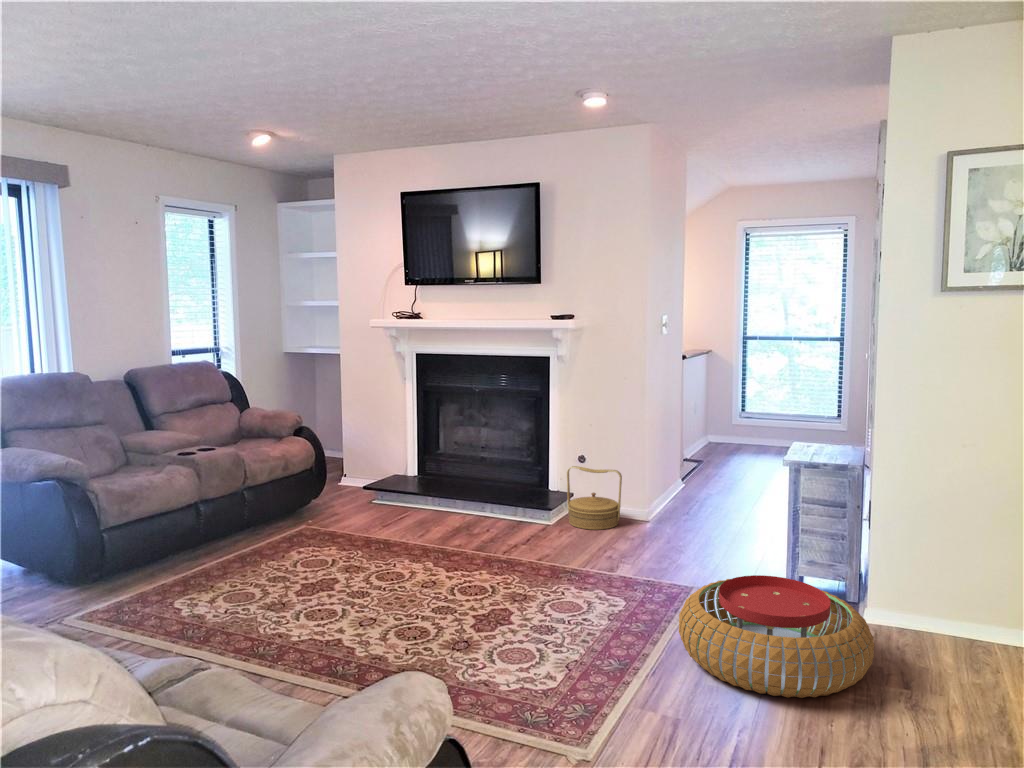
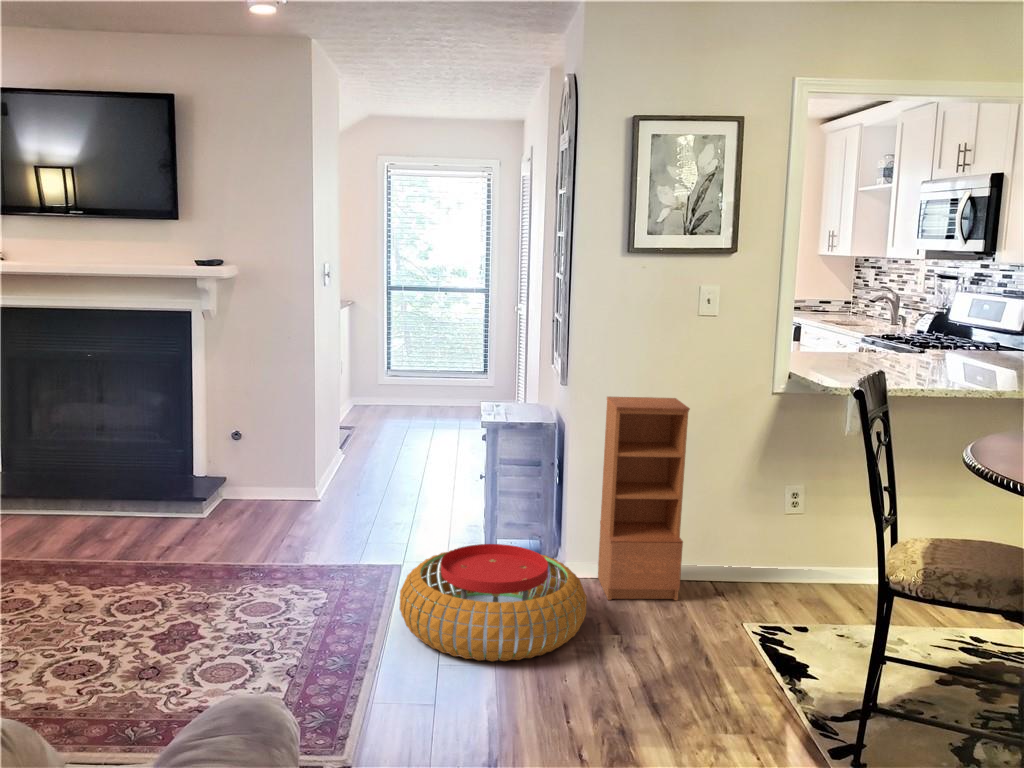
bookcase: none [903,439,1010,667] -> present [598,397,690,600]
basket: present [567,466,622,530] -> none [220,443,290,517]

